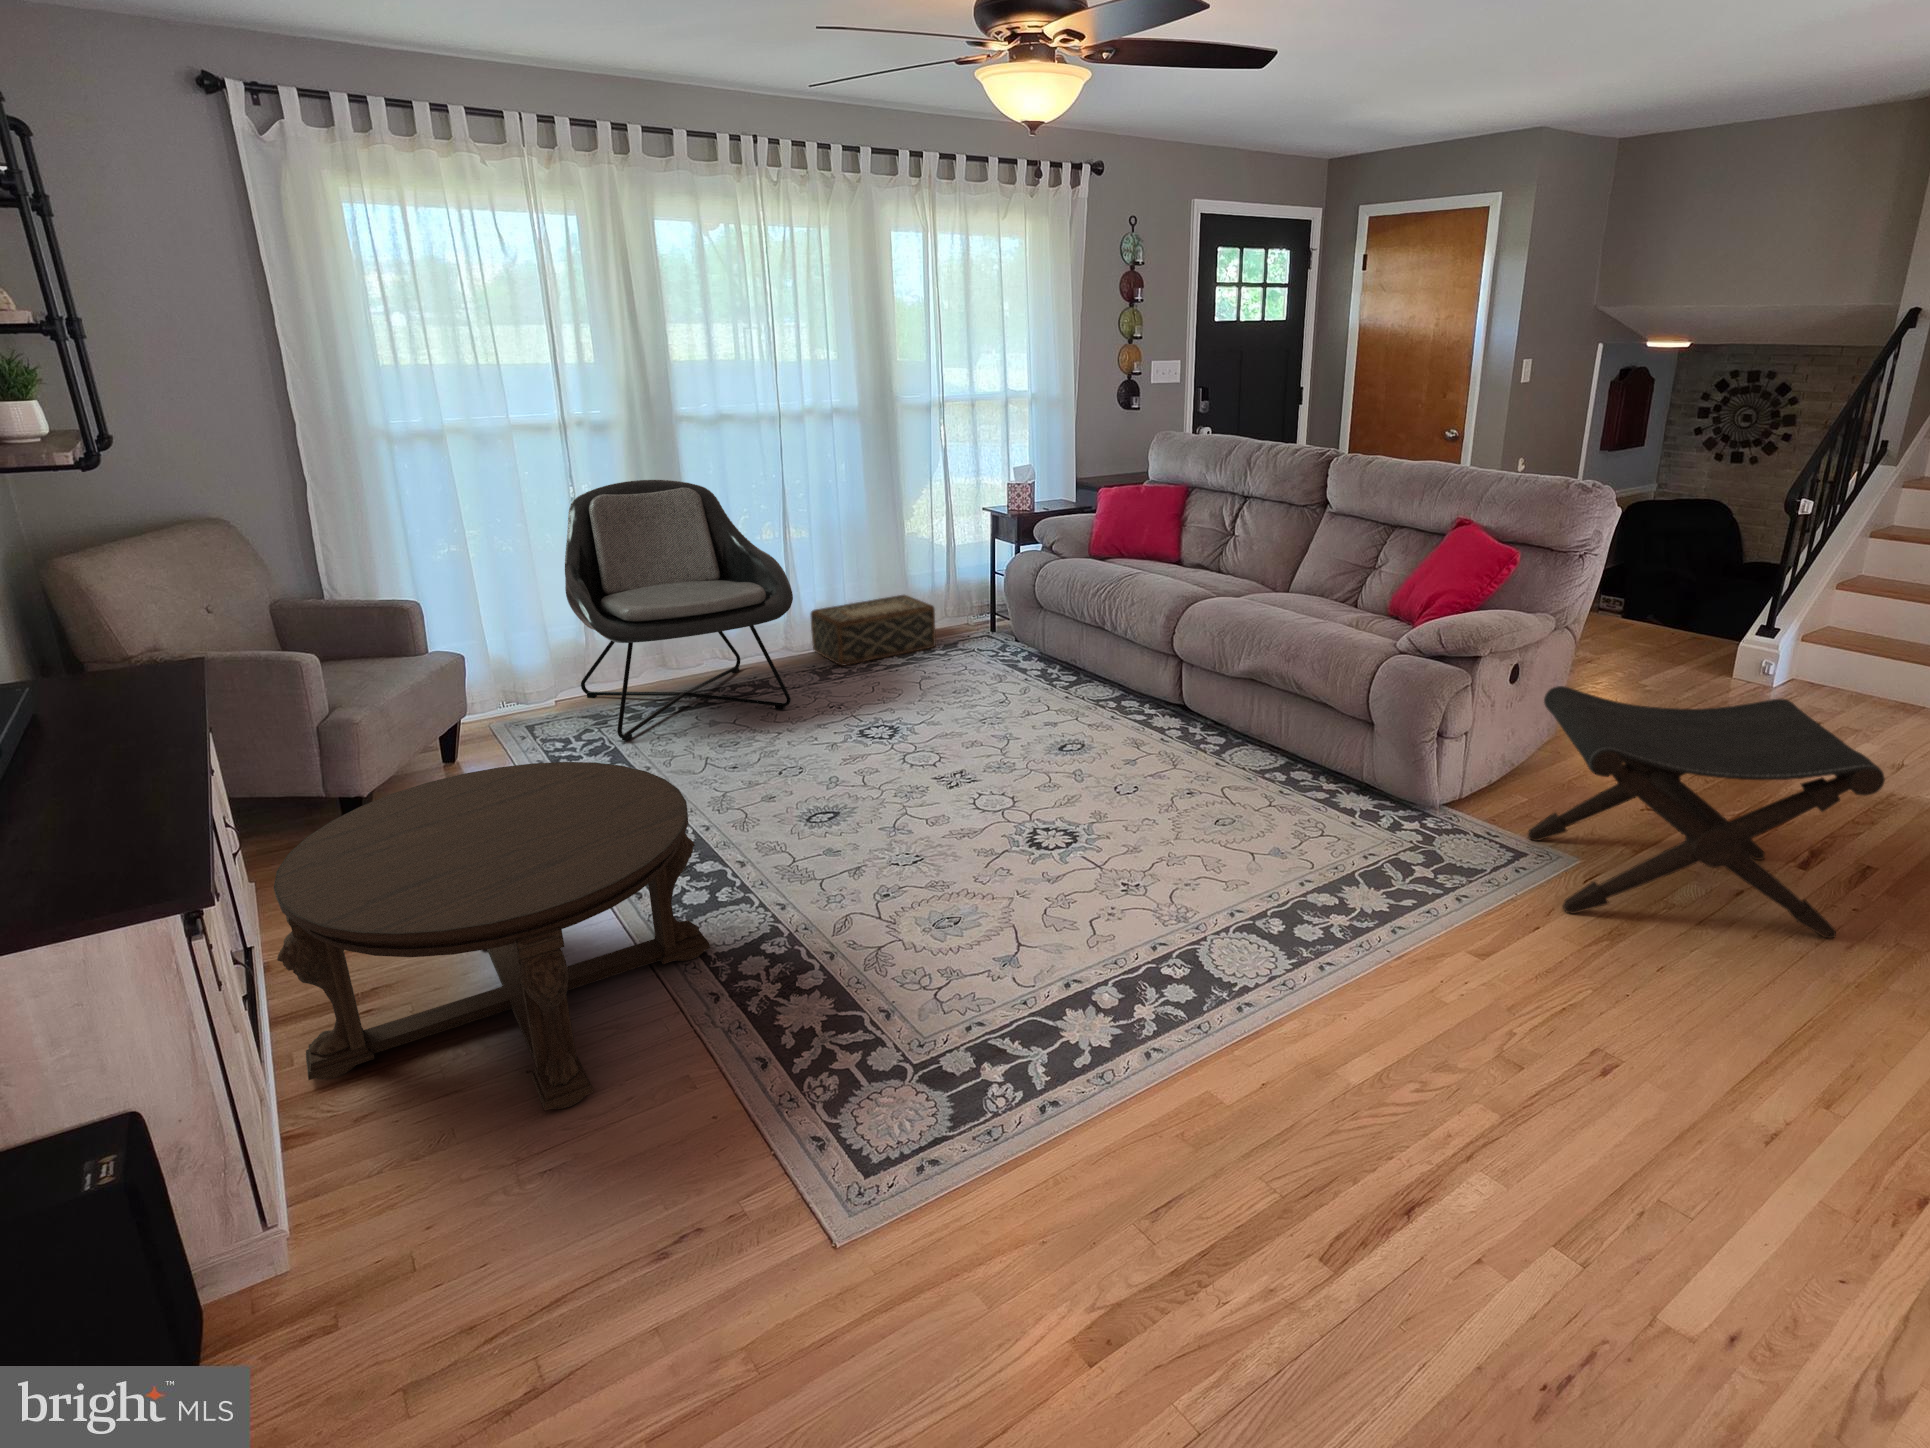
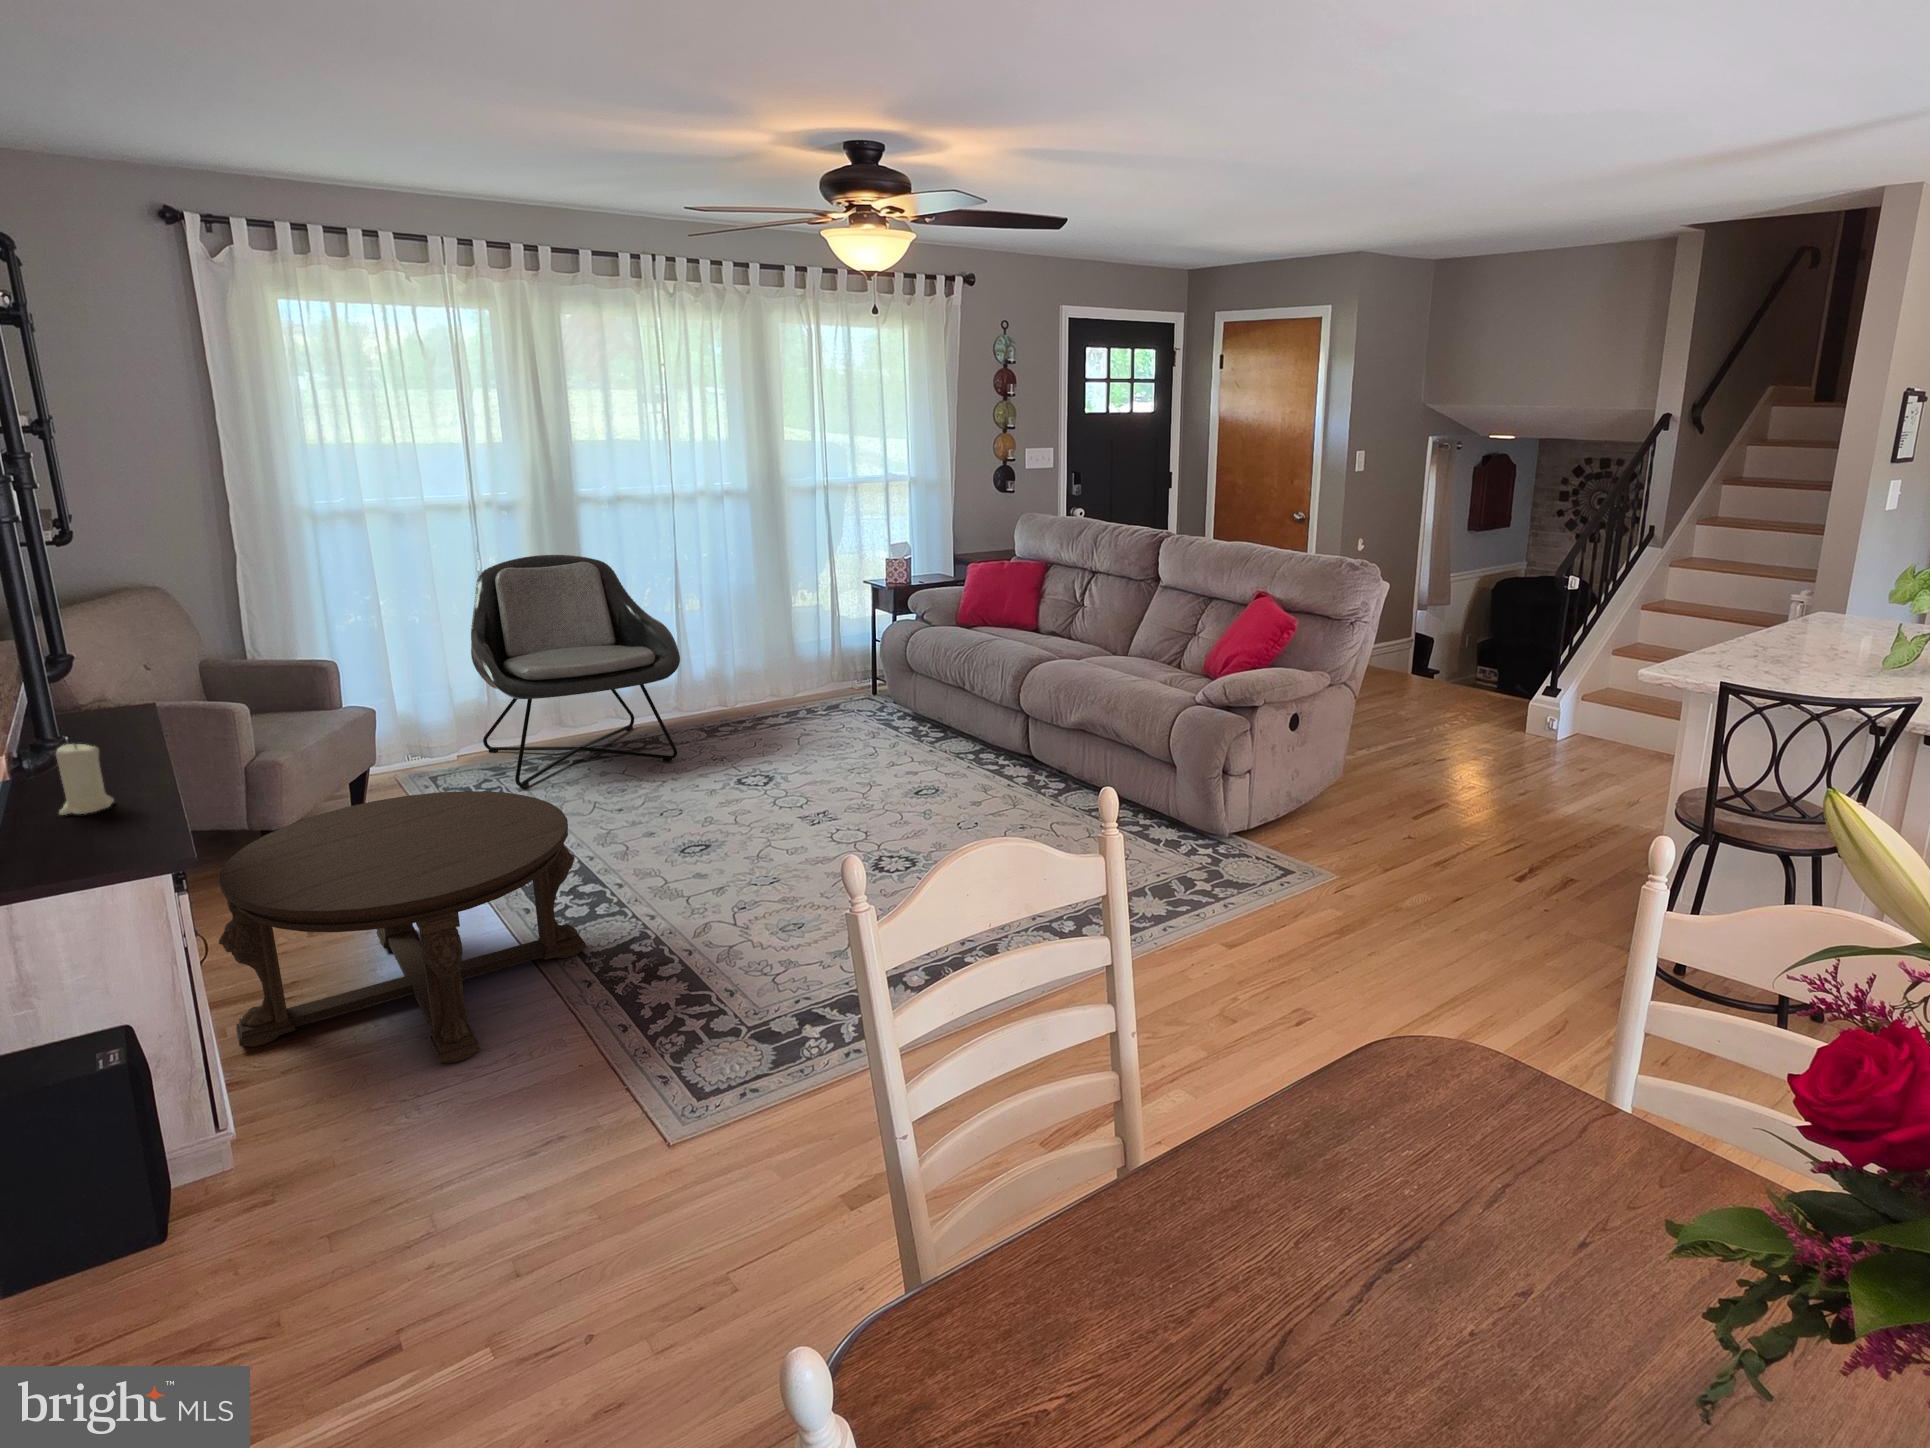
woven basket: present [811,595,936,666] -> none [702,660,818,724]
footstool: present [1527,686,1885,938] -> none [1299,729,1539,929]
candle: none [47,726,129,820] -> present [56,743,114,815]

